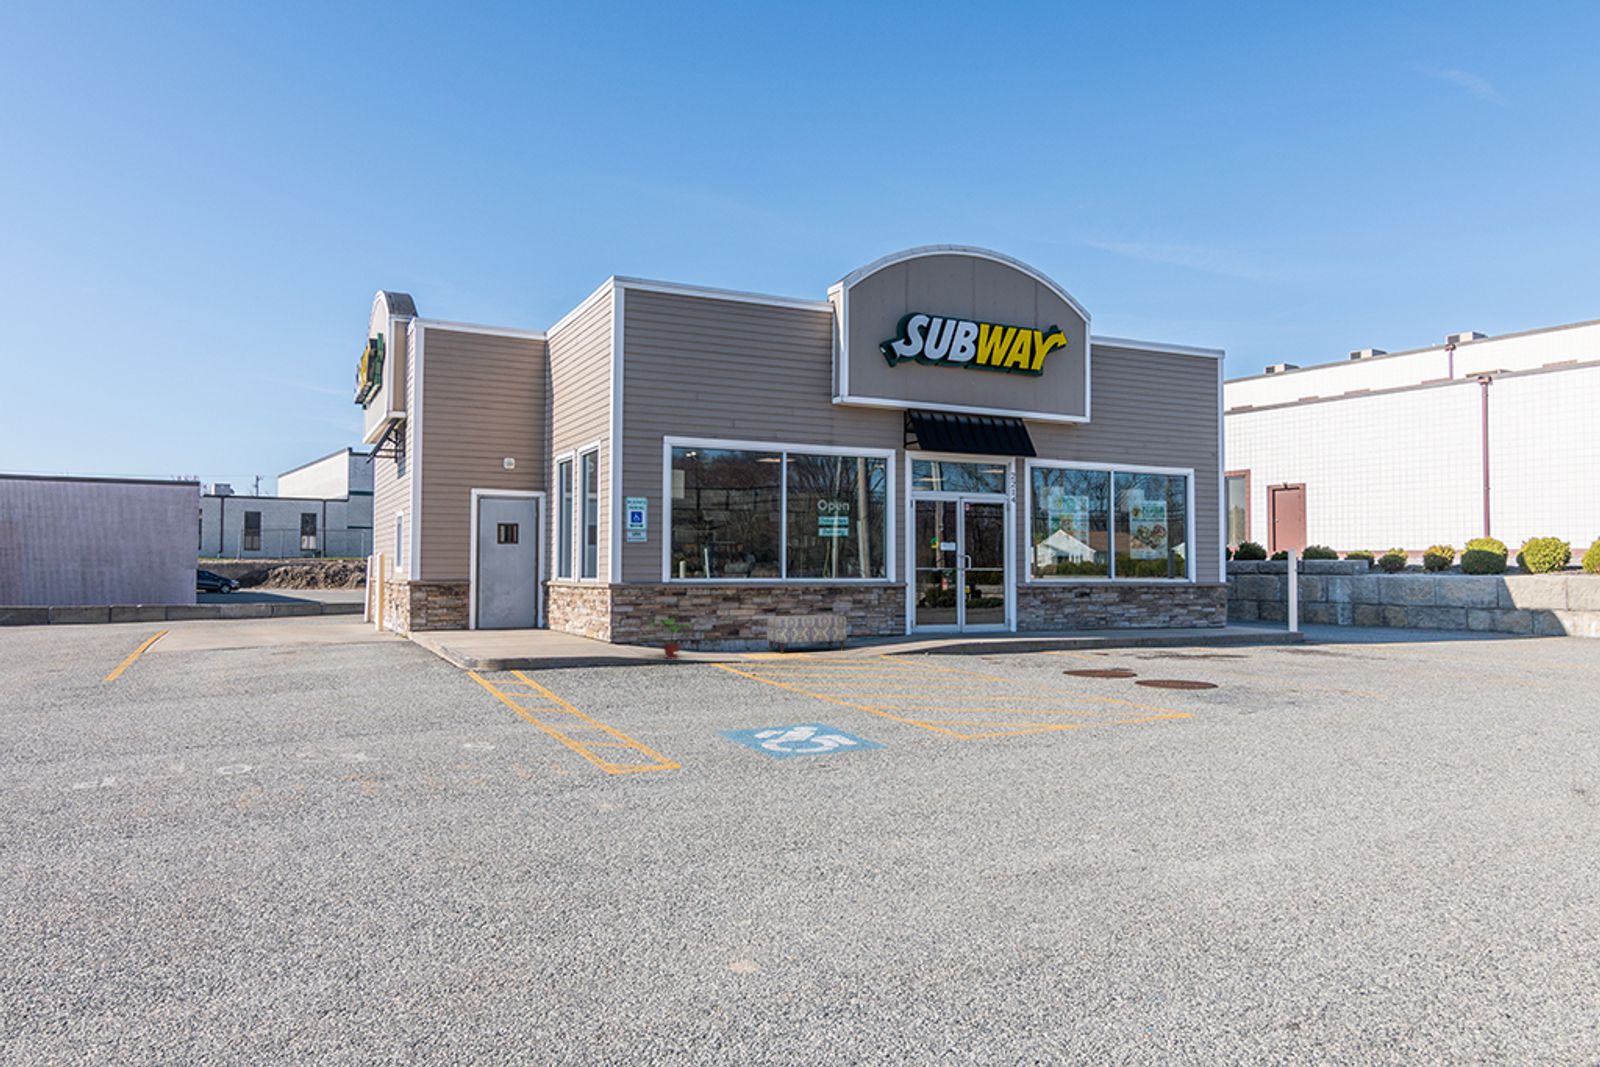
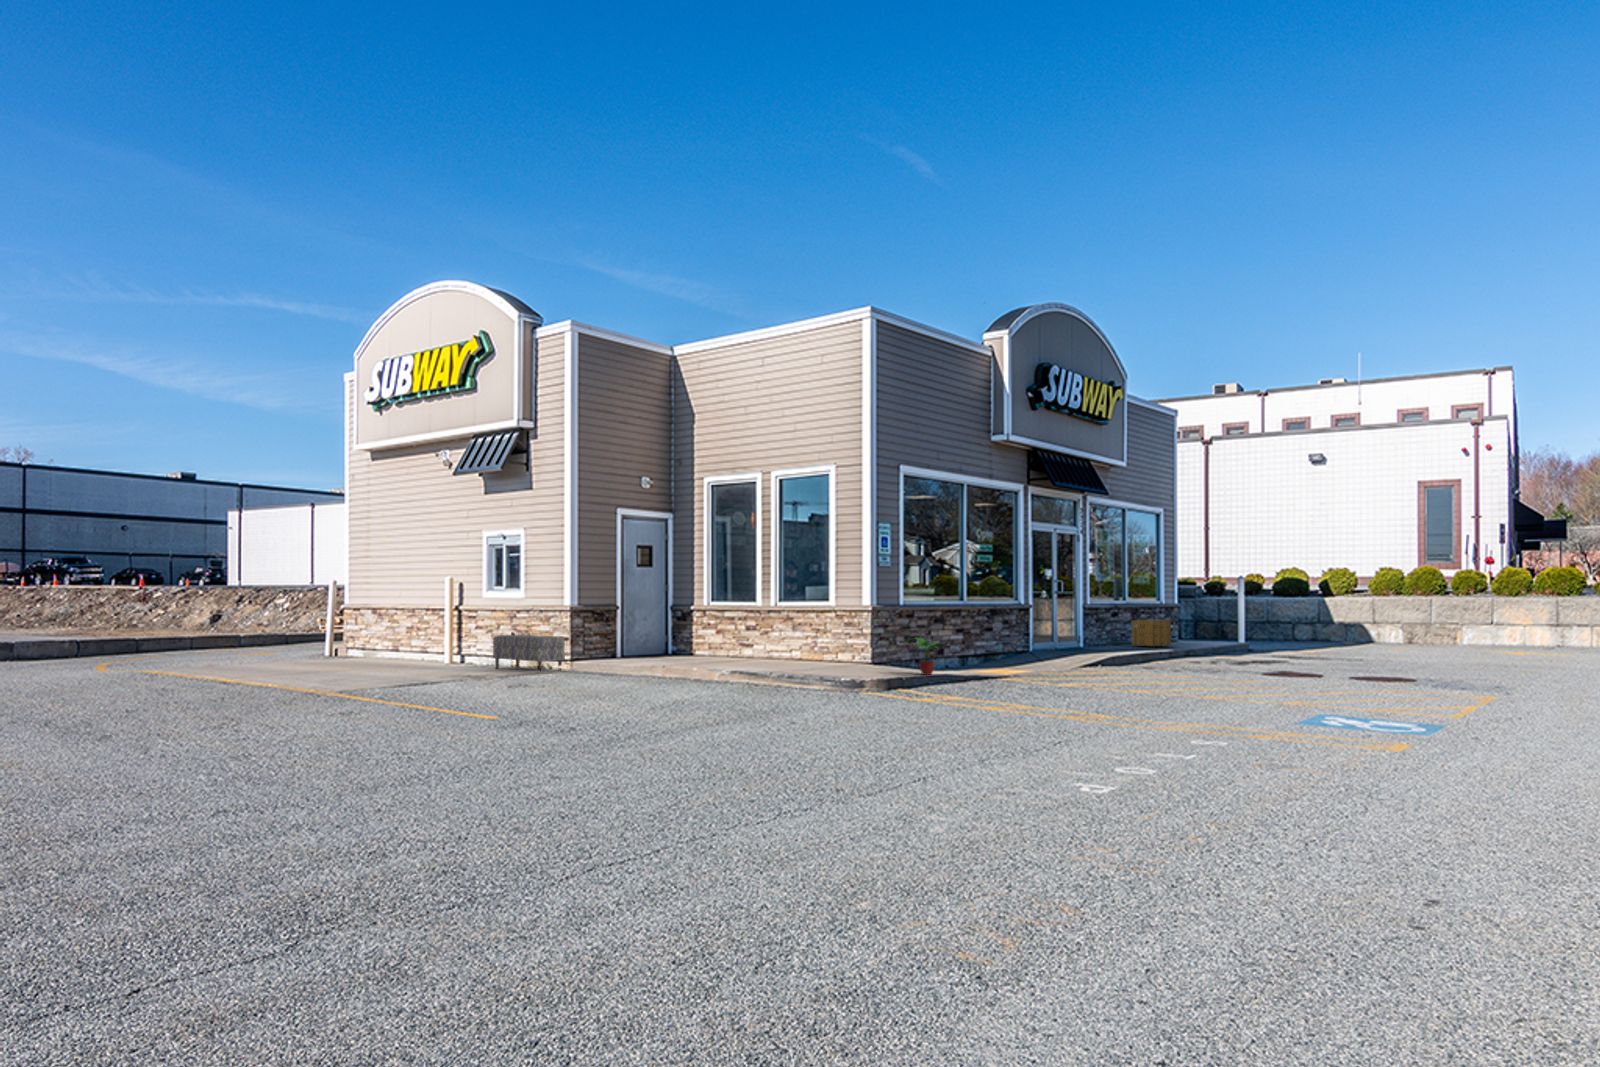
cardboard box: none [1129,602,1183,636] -> present [1132,620,1171,646]
bench: present [767,614,847,654] -> present [493,634,565,672]

